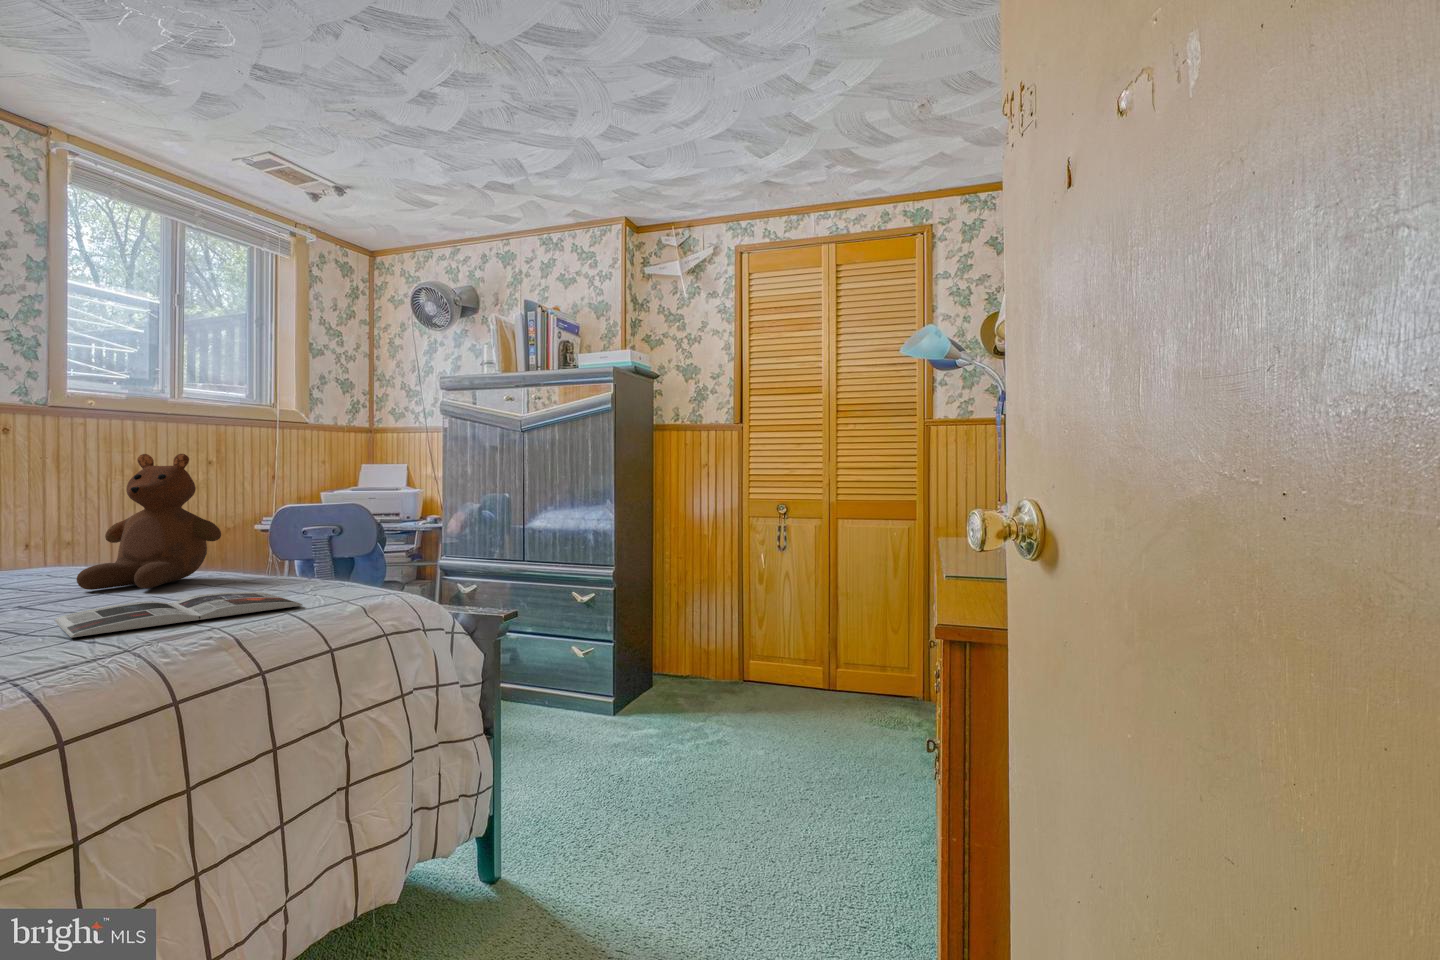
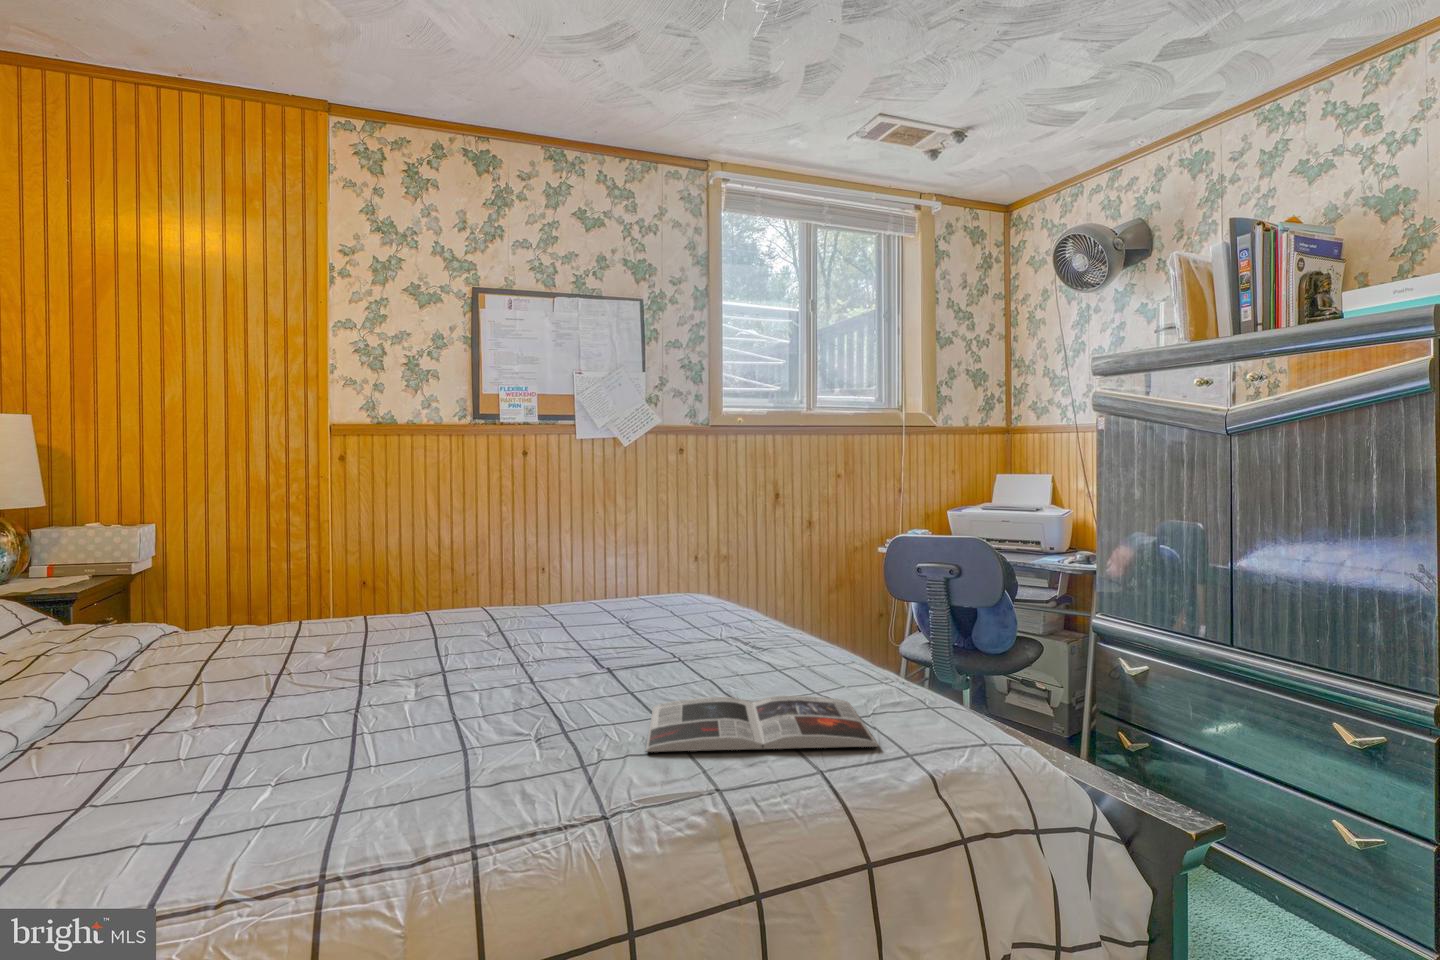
teddy bear: present [76,454,221,590] -> none [691,505,813,666]

